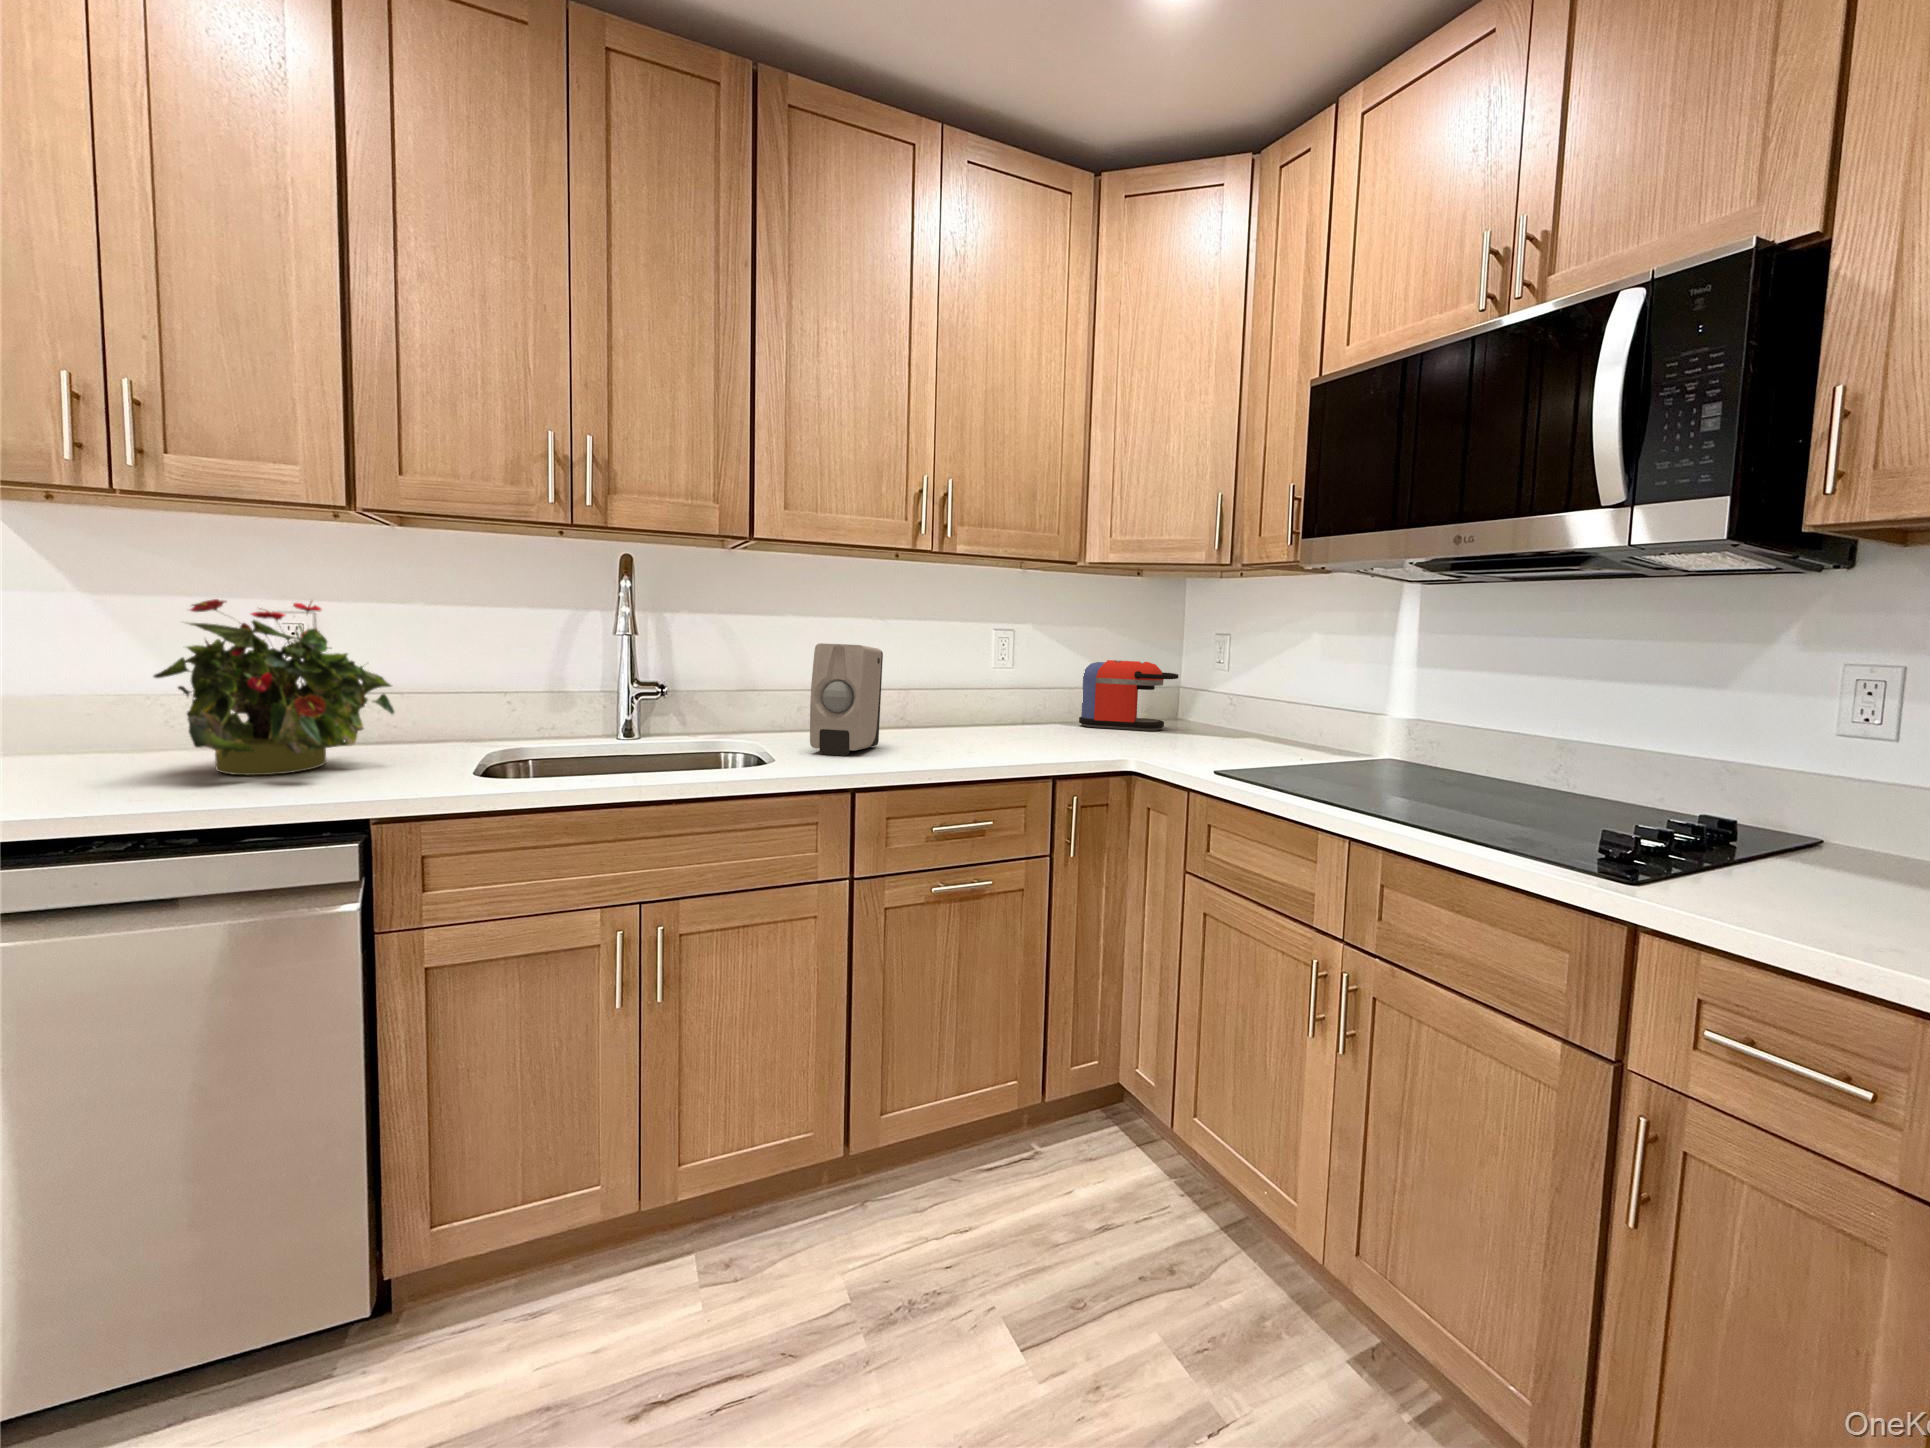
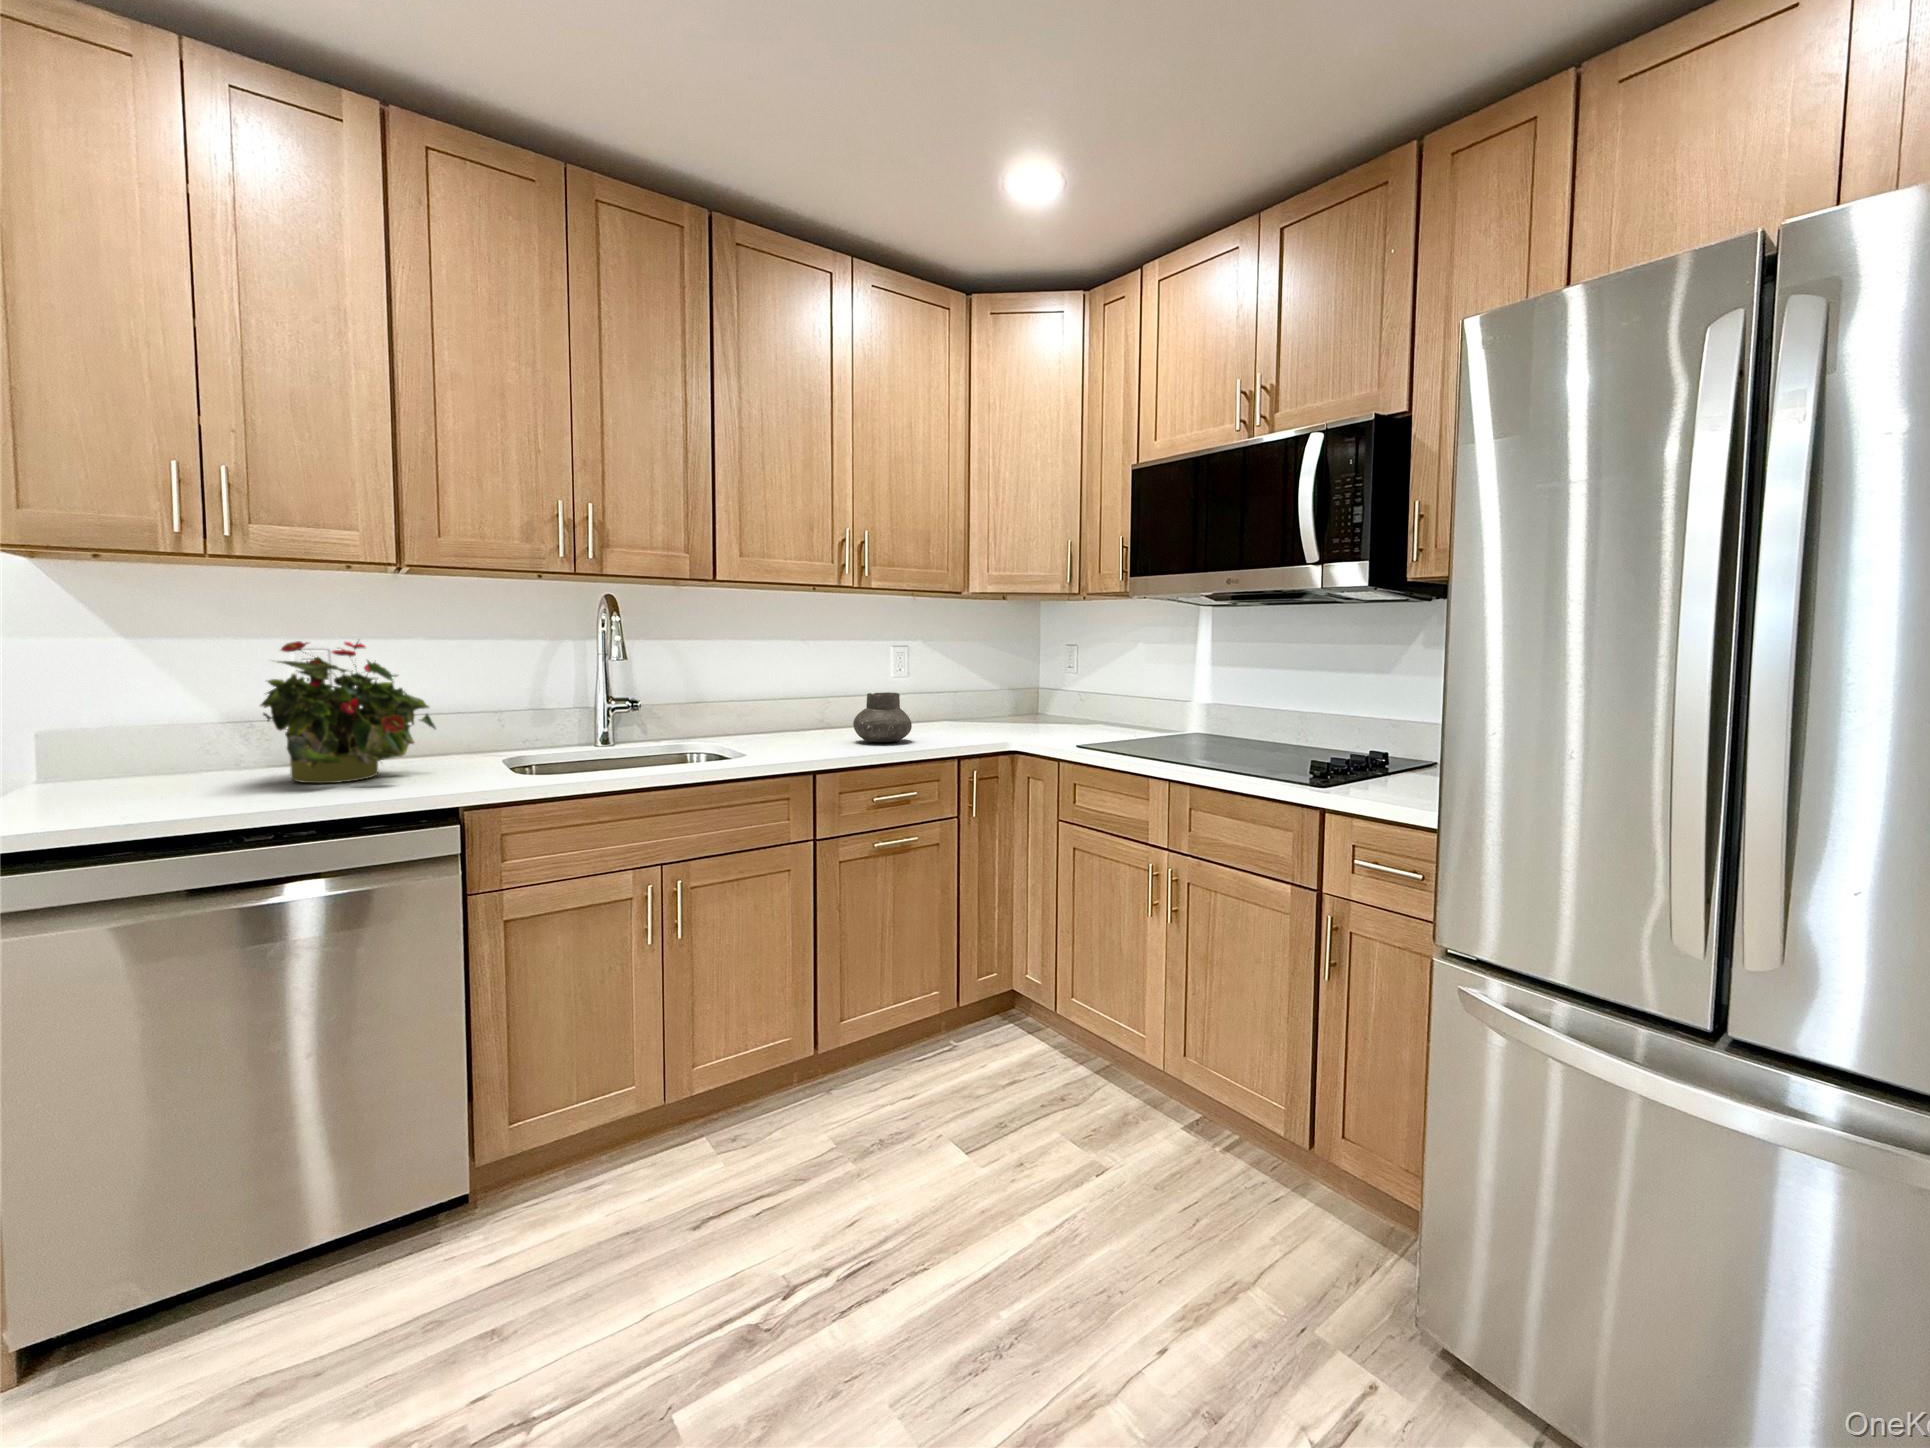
soap dispenser: present [810,643,883,756] -> none [765,662,815,749]
coffee maker: present [1079,660,1178,731] -> none [958,668,1036,723]
vase: none [927,687,1001,751] -> present [853,692,912,742]

